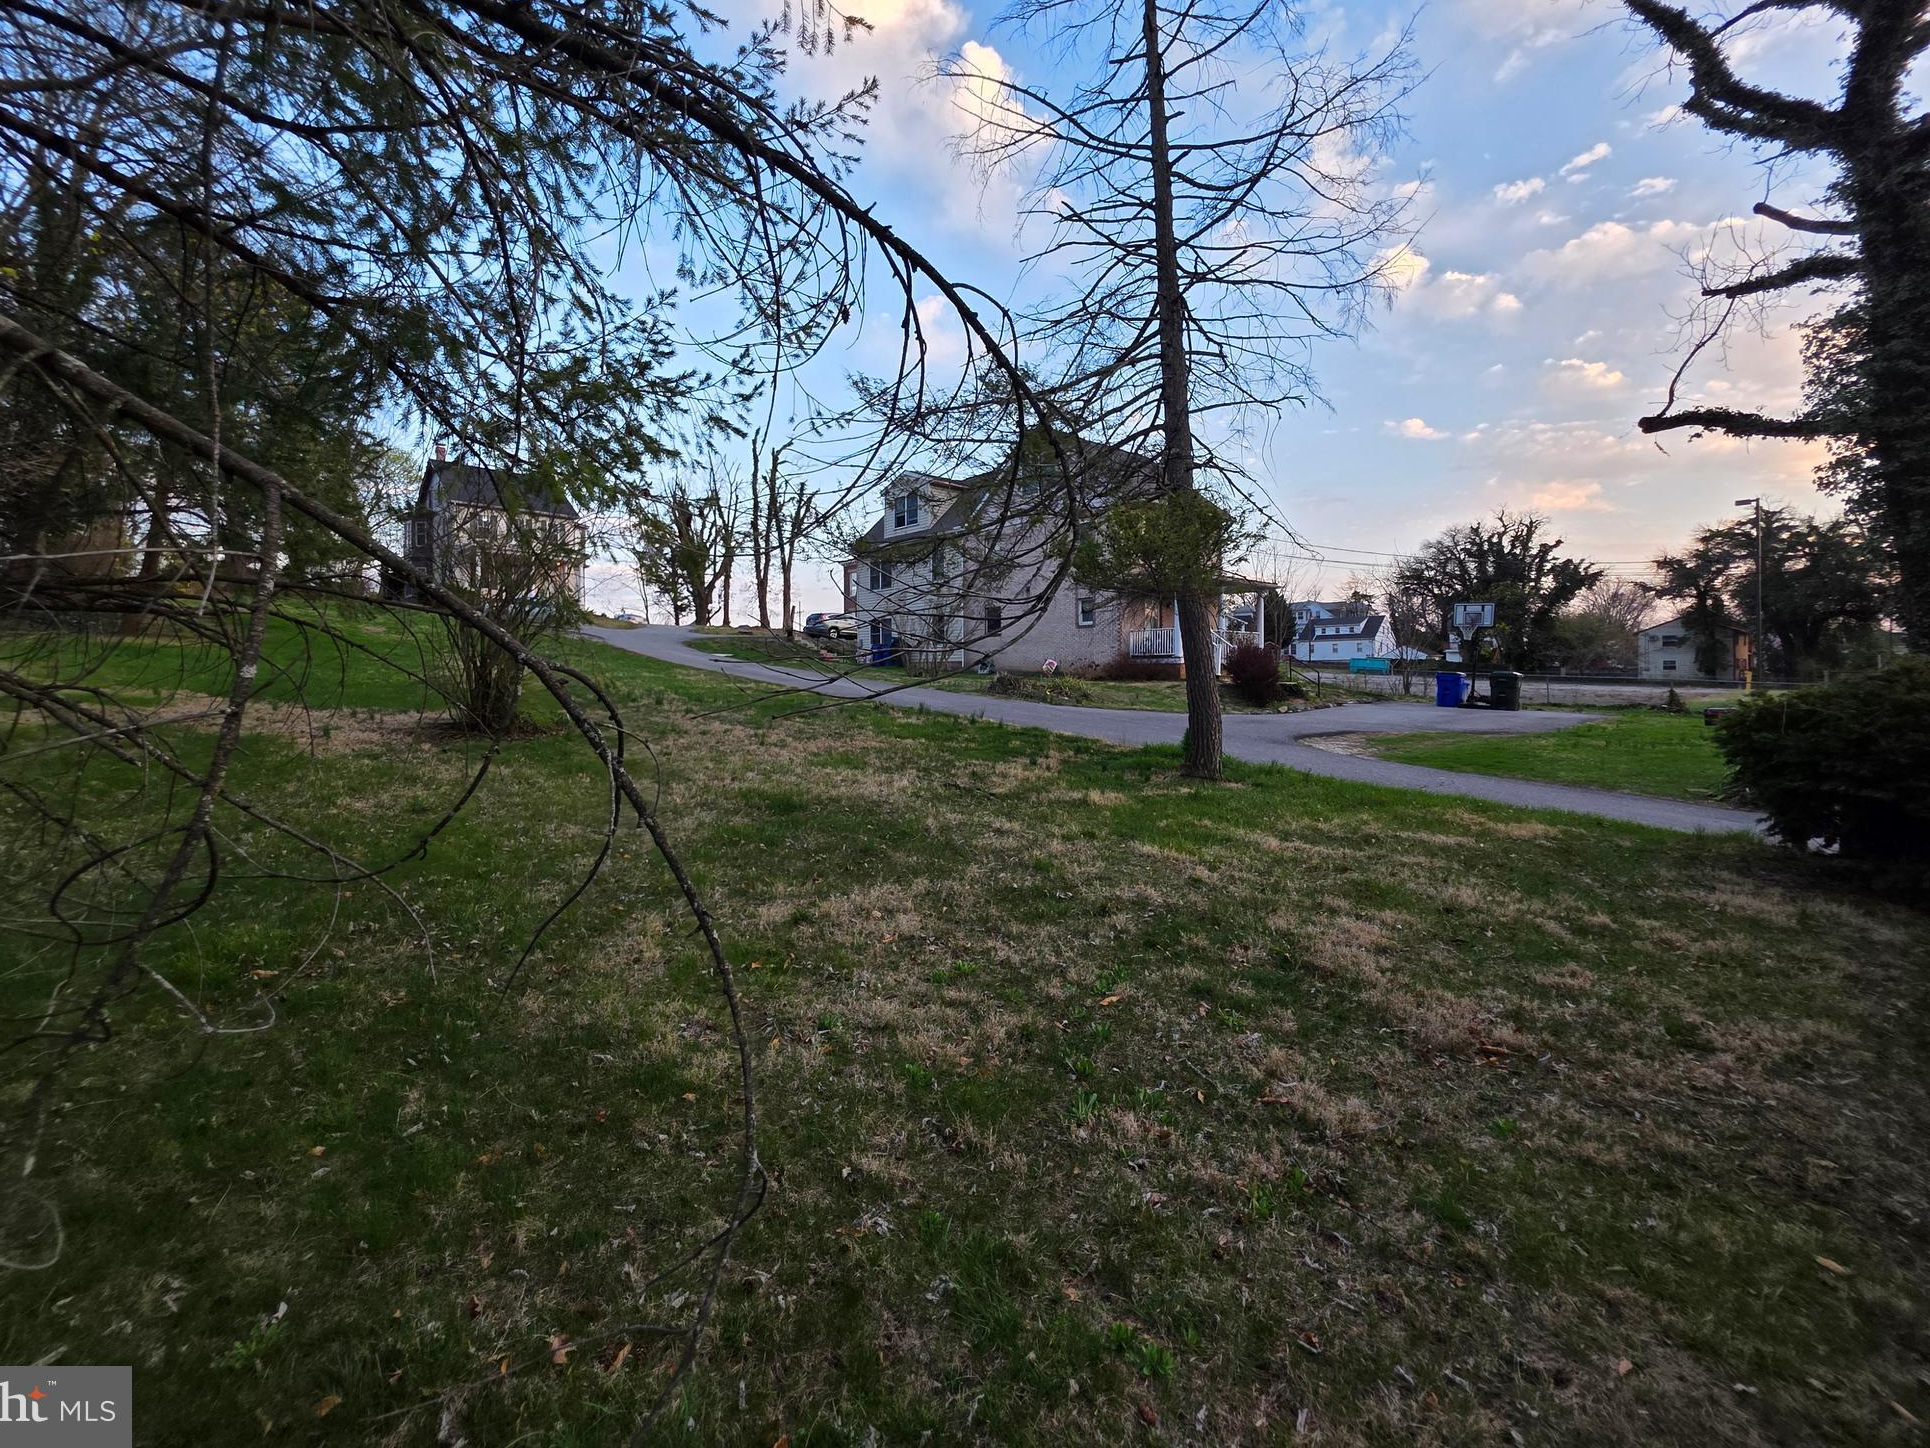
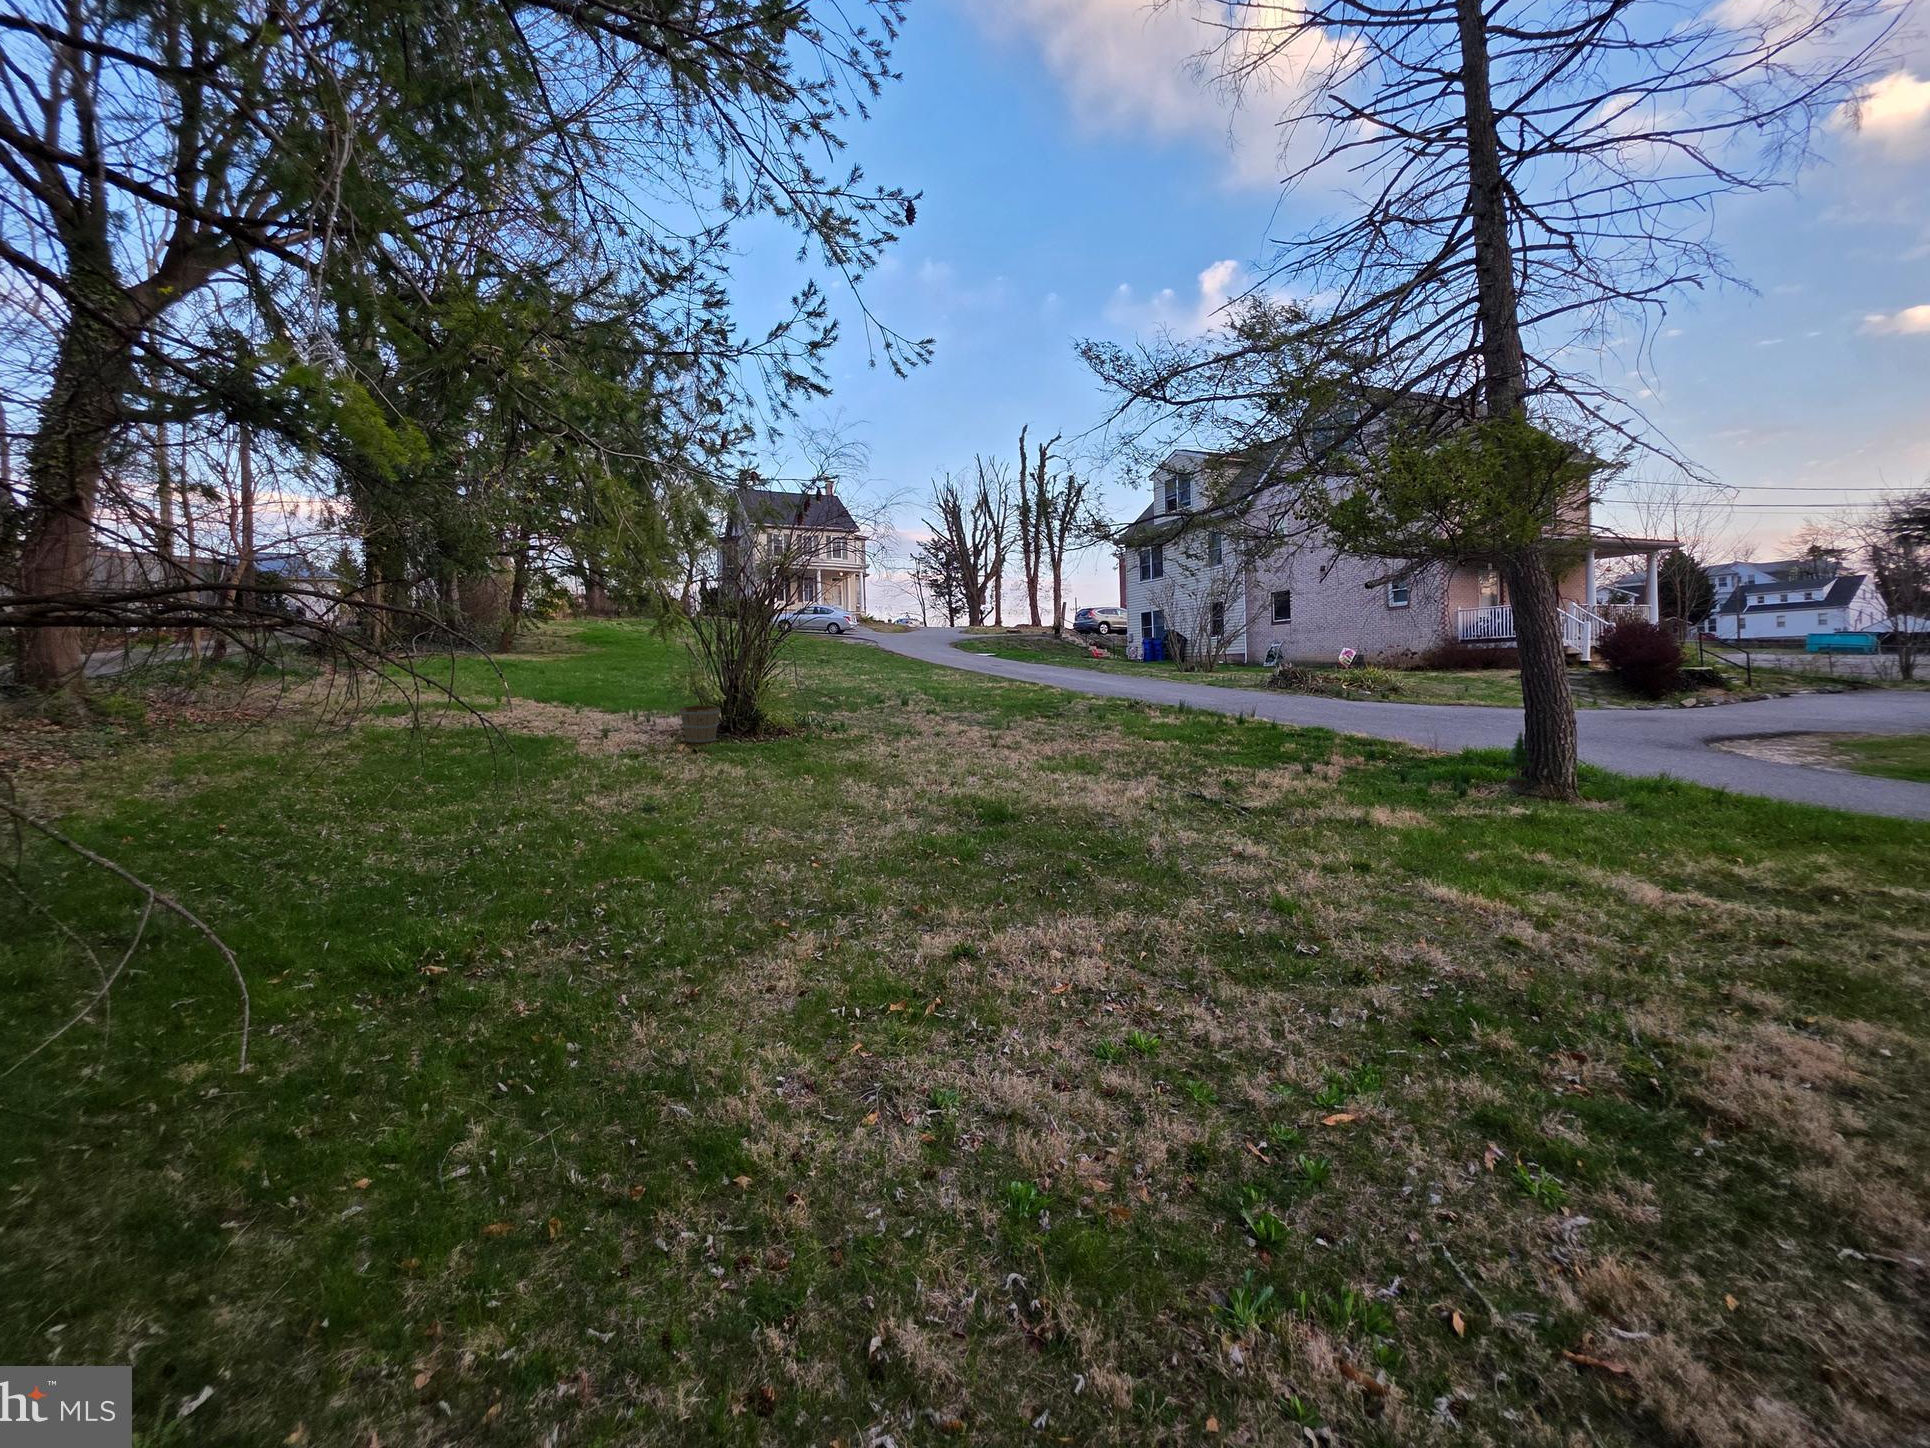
wooden bucket: none [421,704,471,746] -> present [679,705,721,743]

